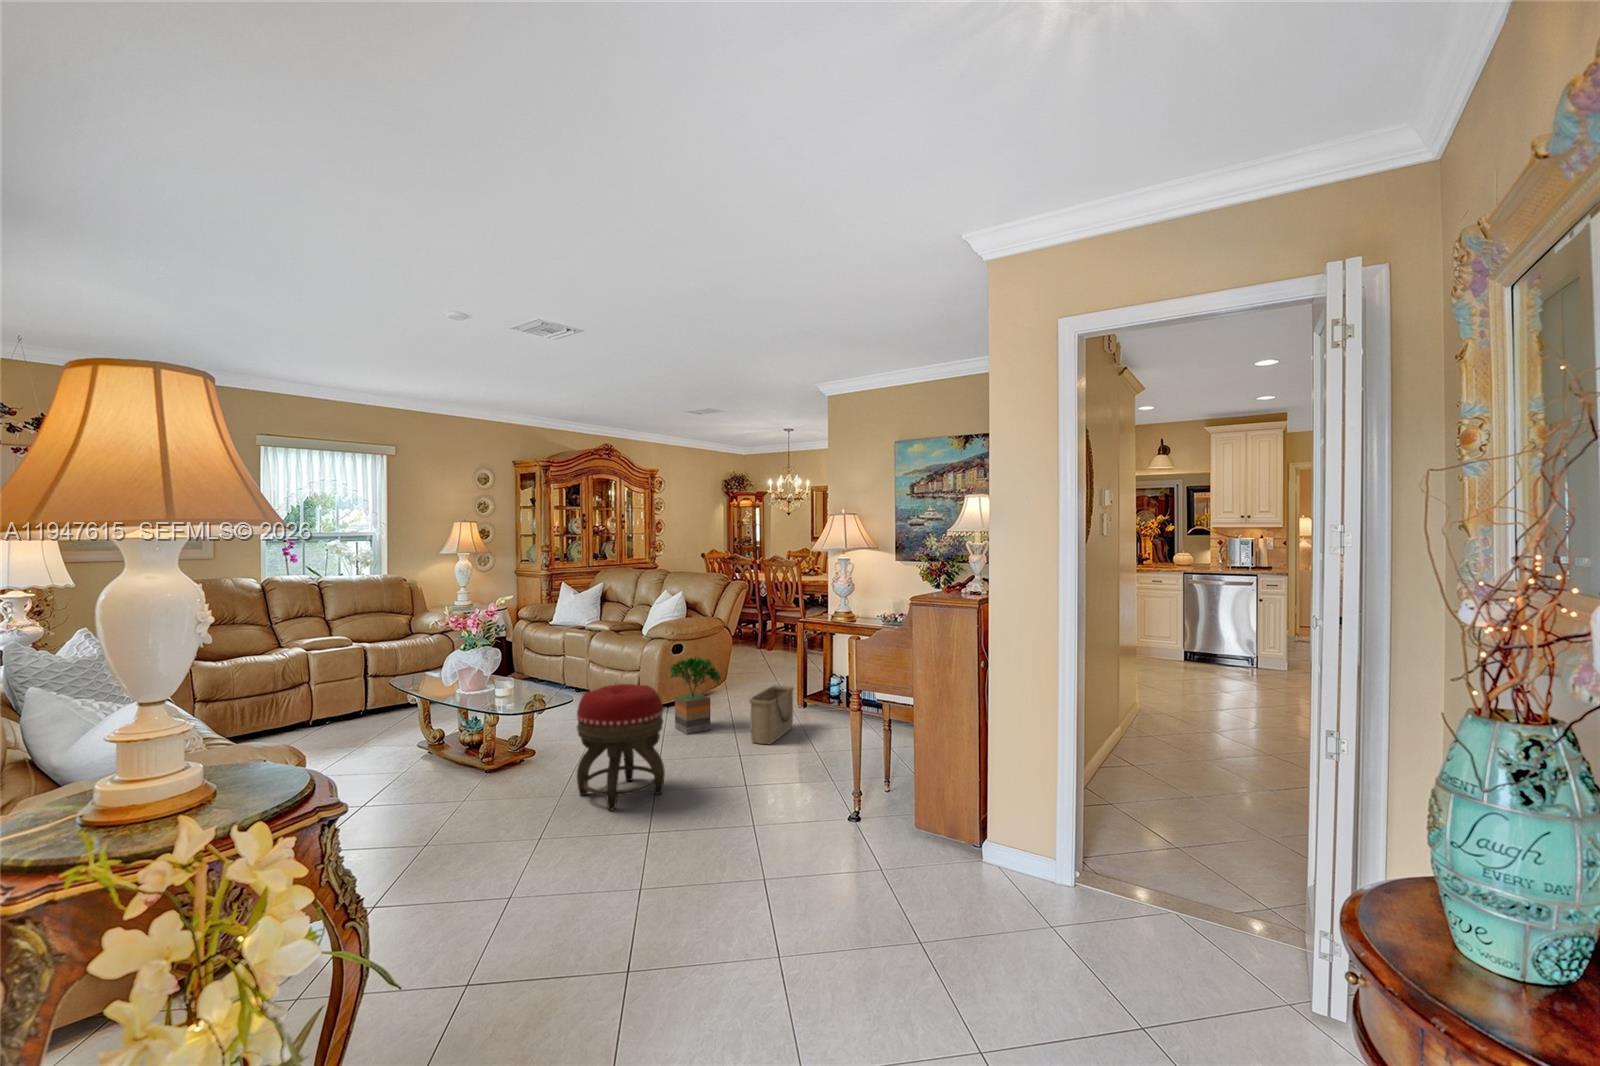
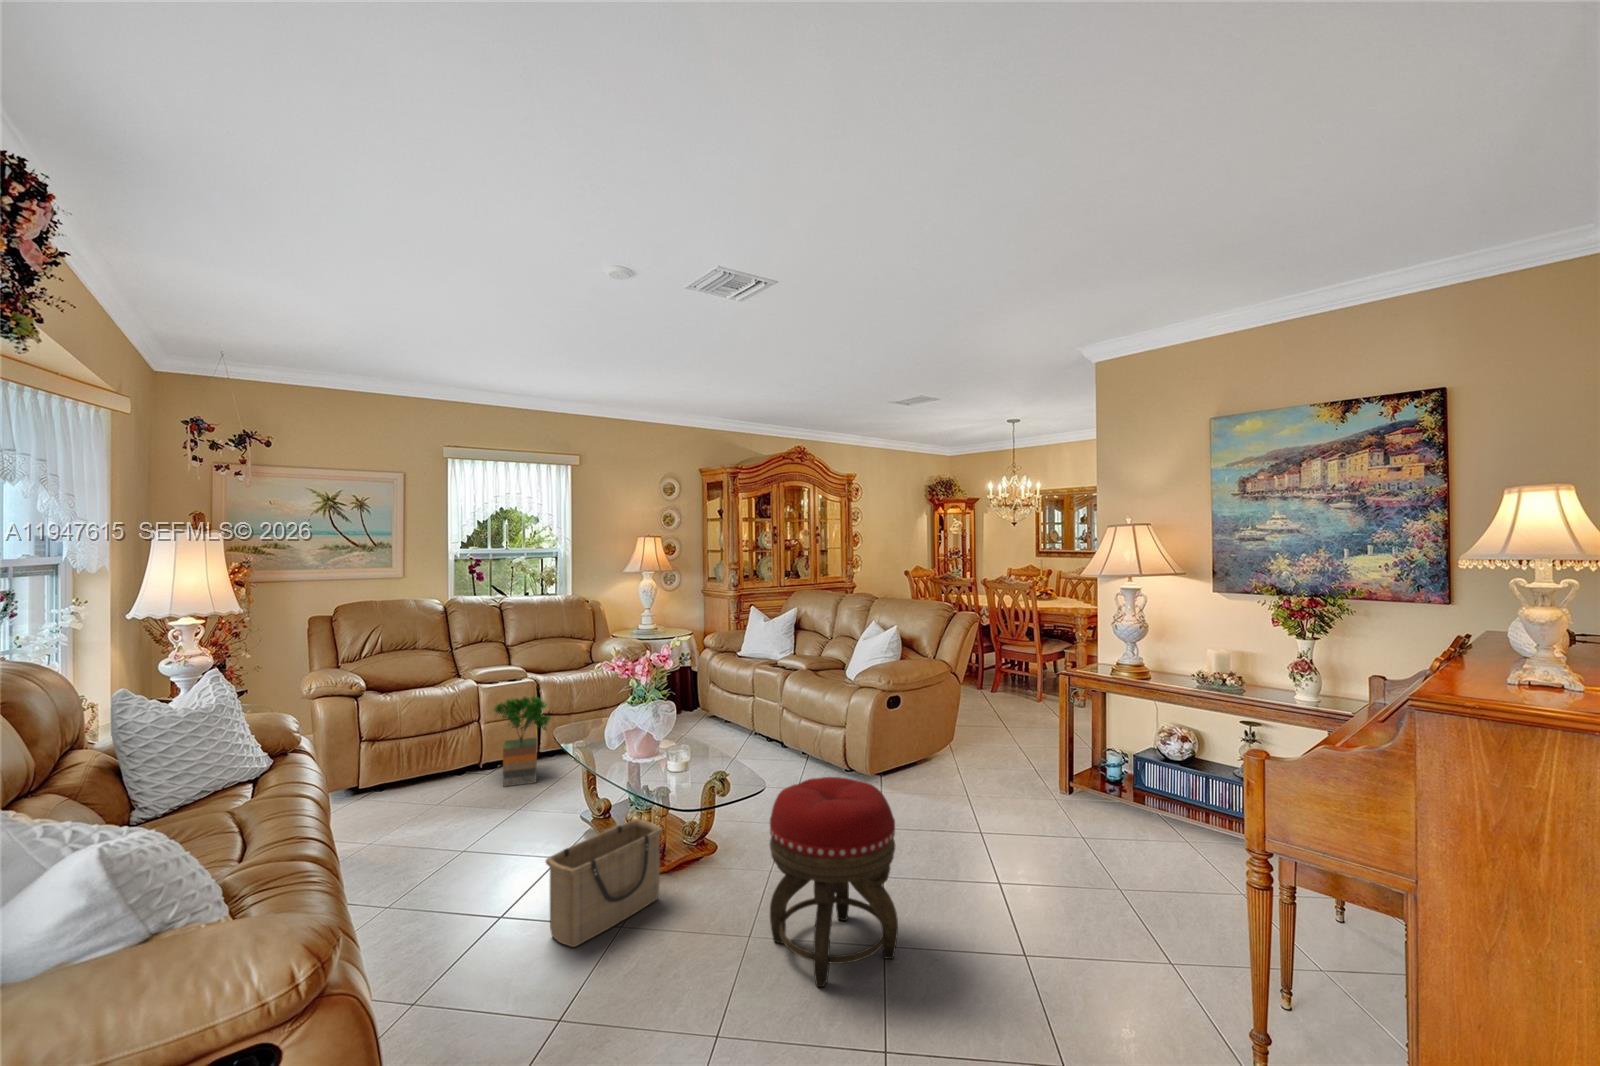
potted tree: present [670,657,721,734] -> present [494,696,551,787]
basket: present [749,685,794,744] -> present [546,819,663,947]

